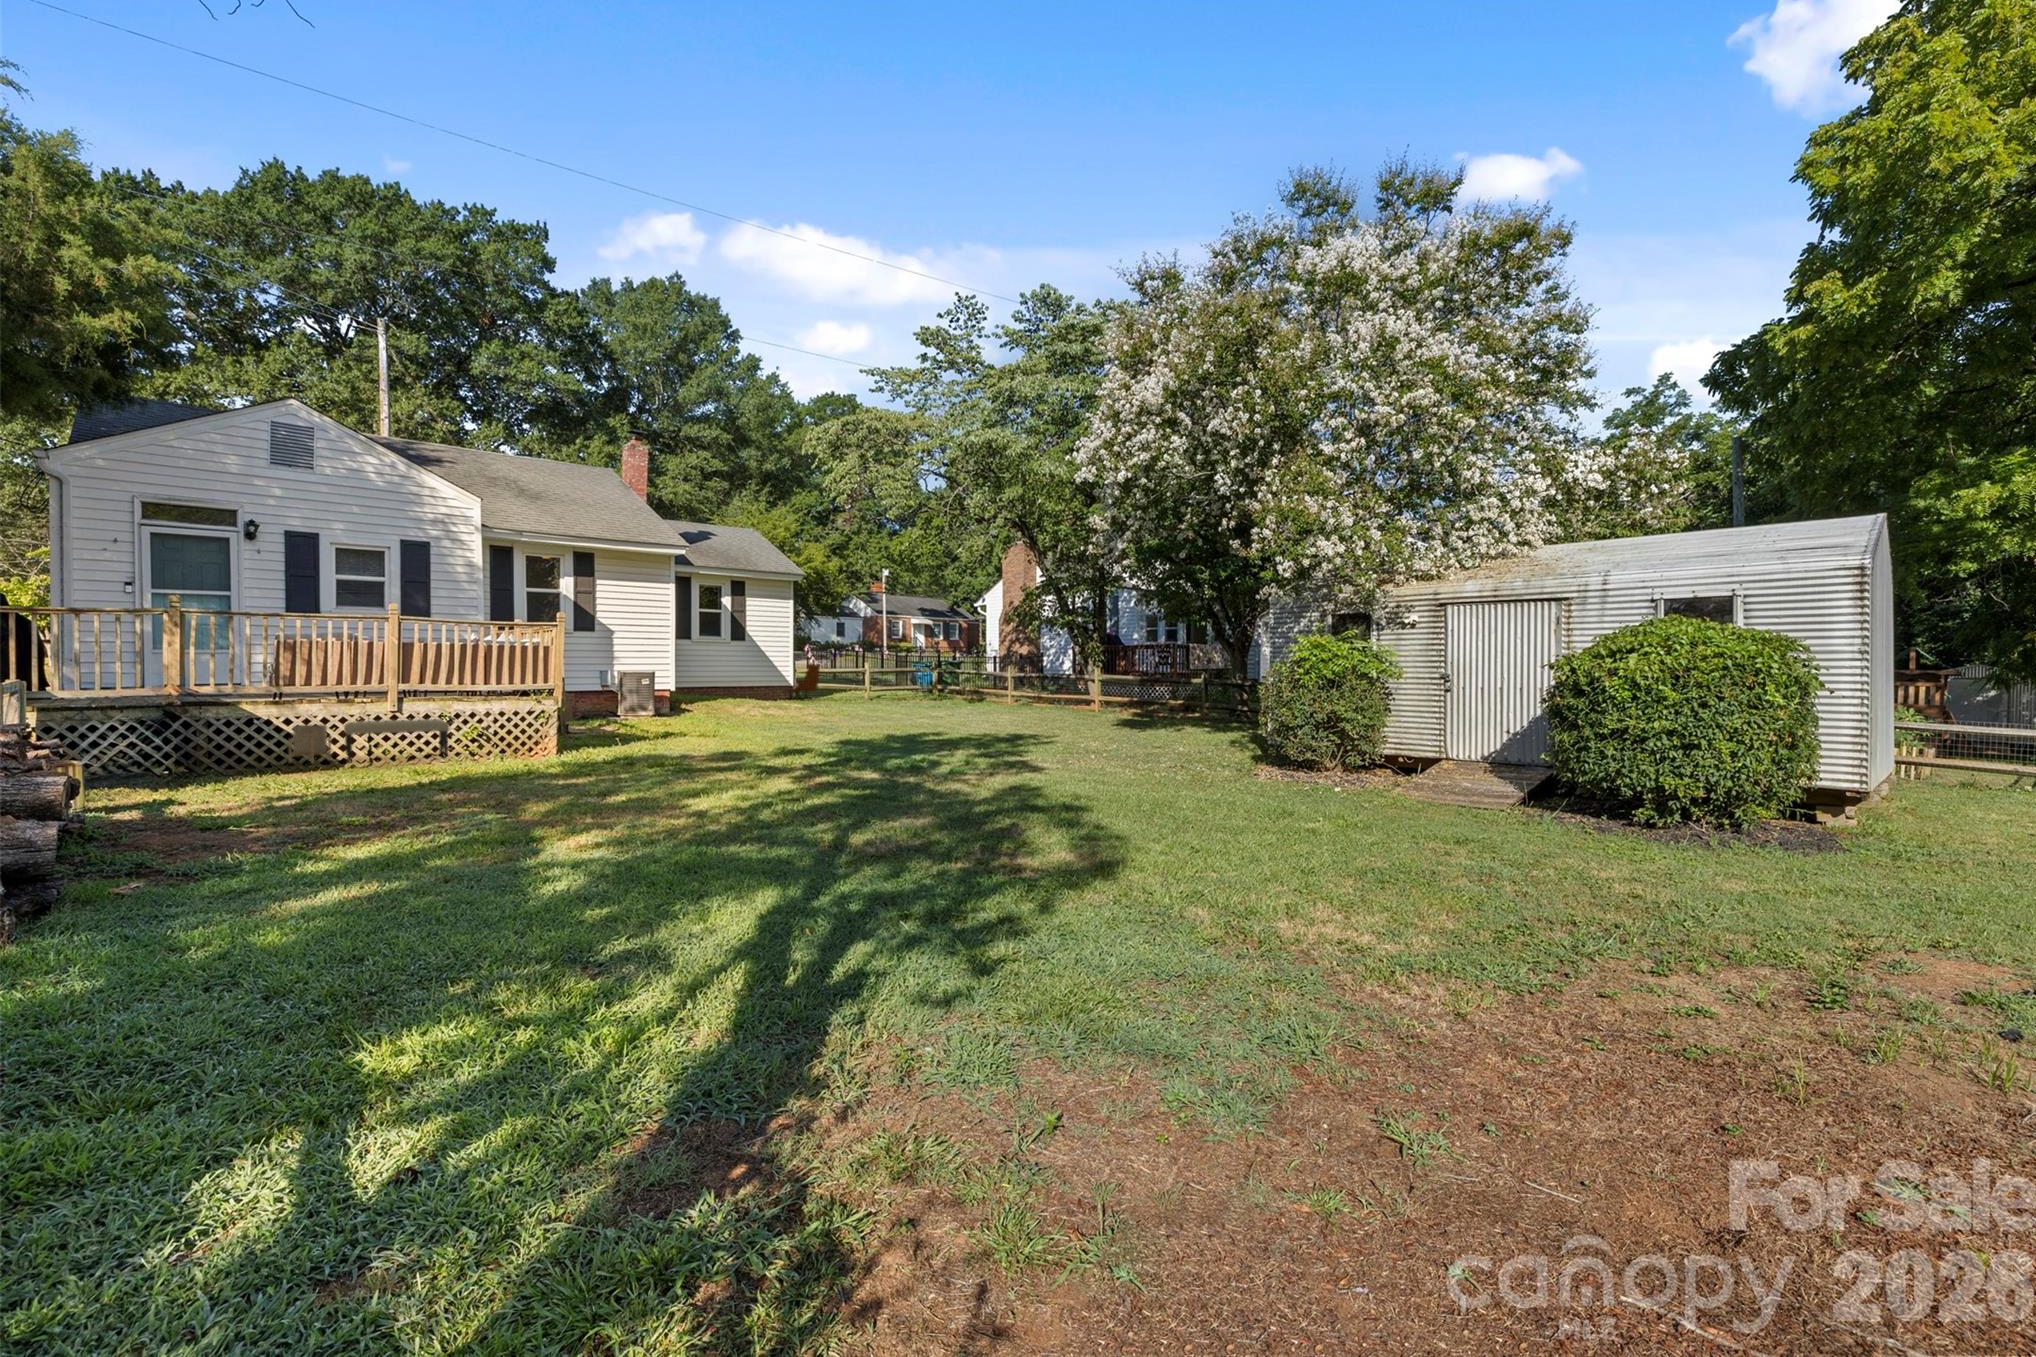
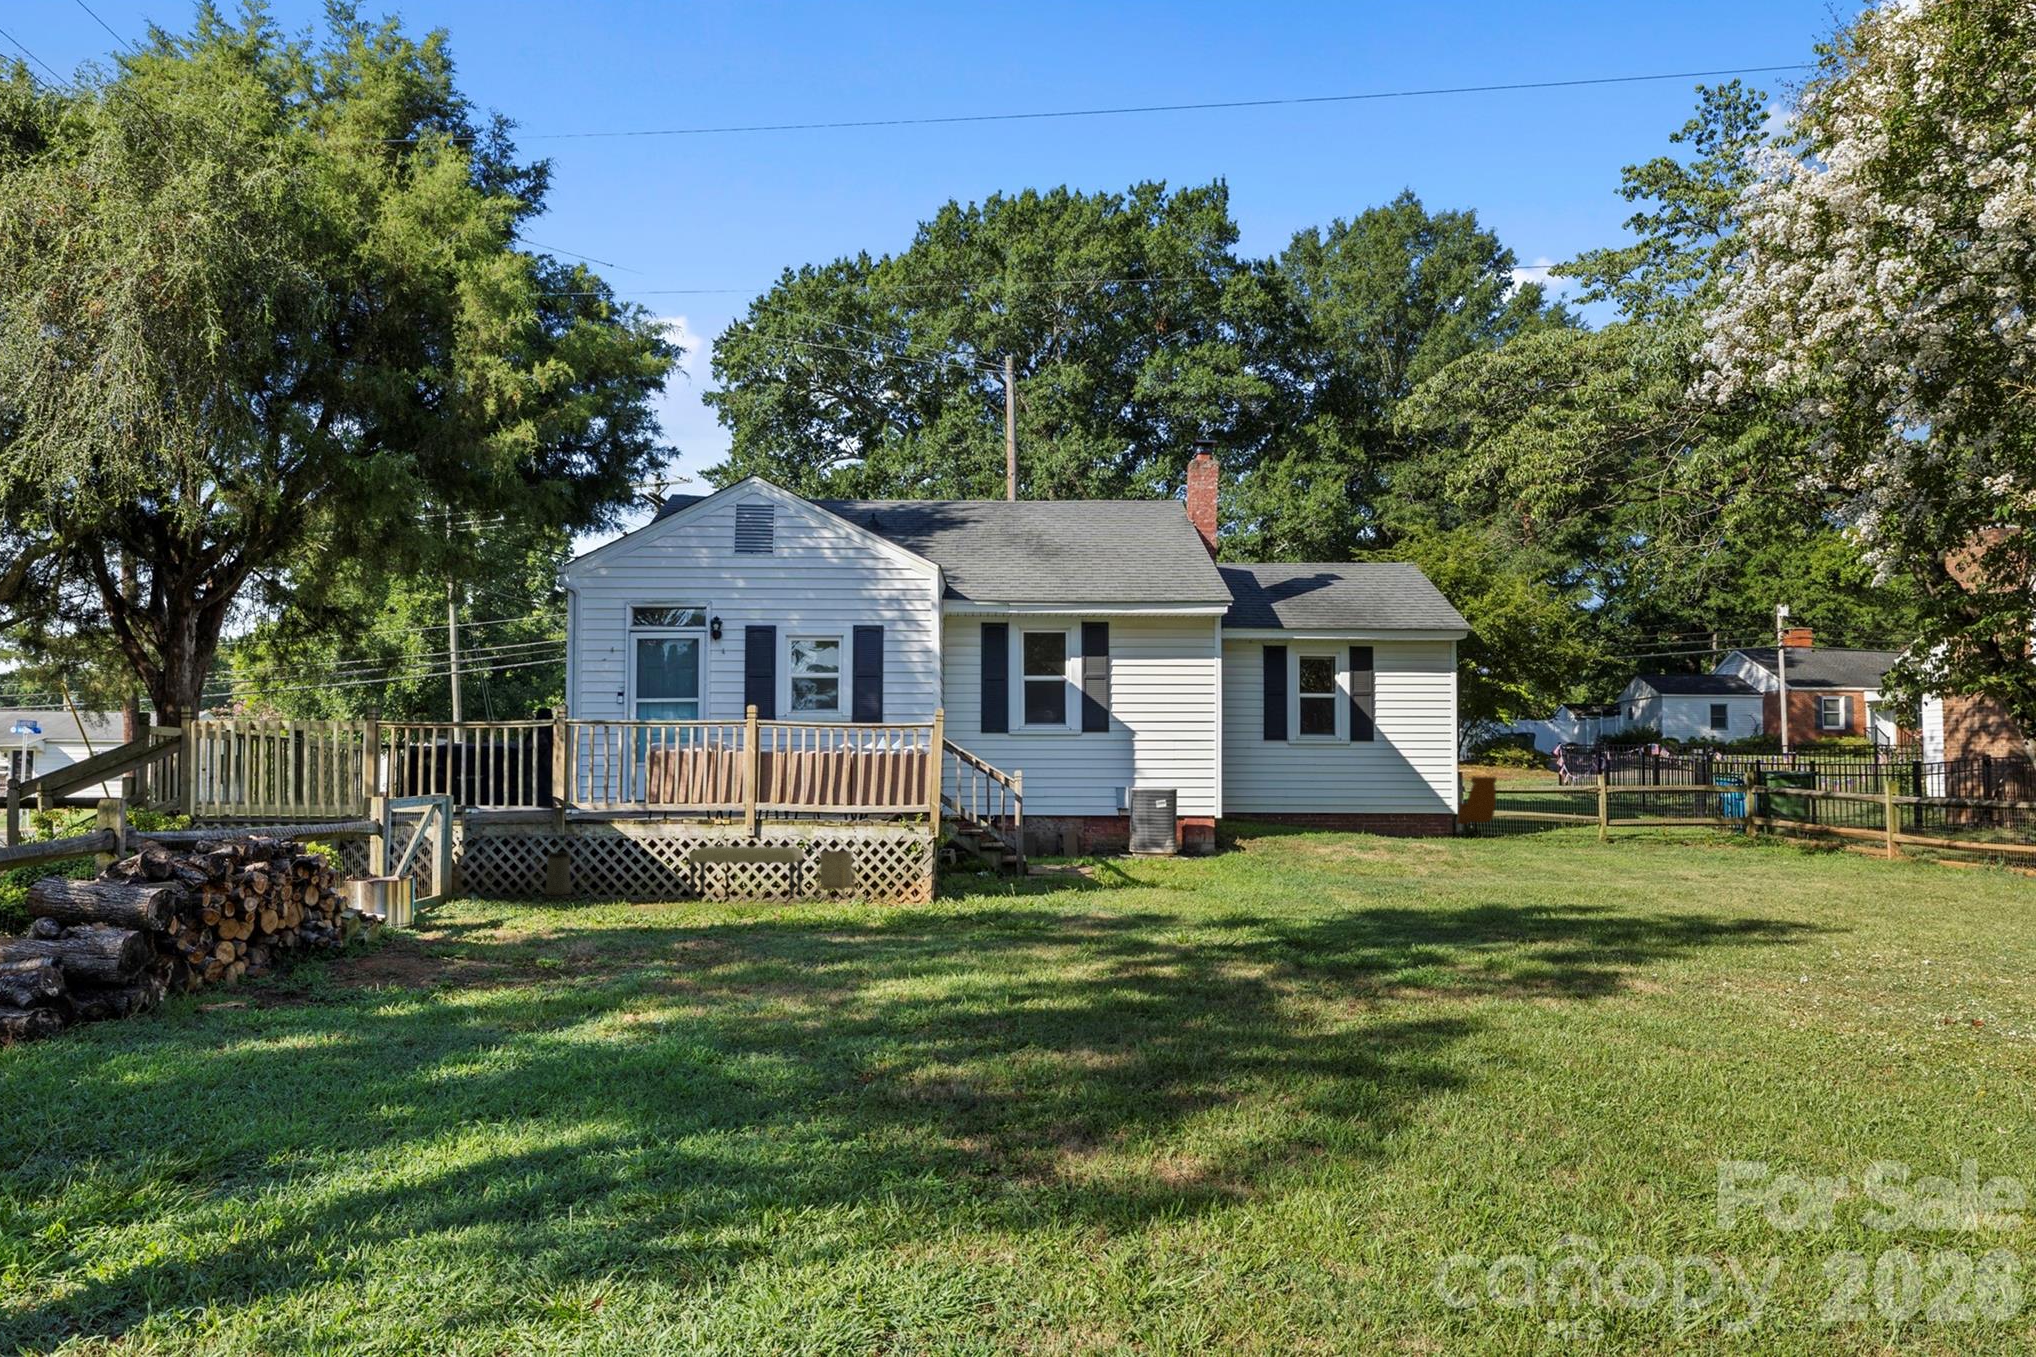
watering can: none [172,724,203,770] -> present [545,848,571,895]
planter: present [289,725,331,763] -> present [817,851,855,898]

